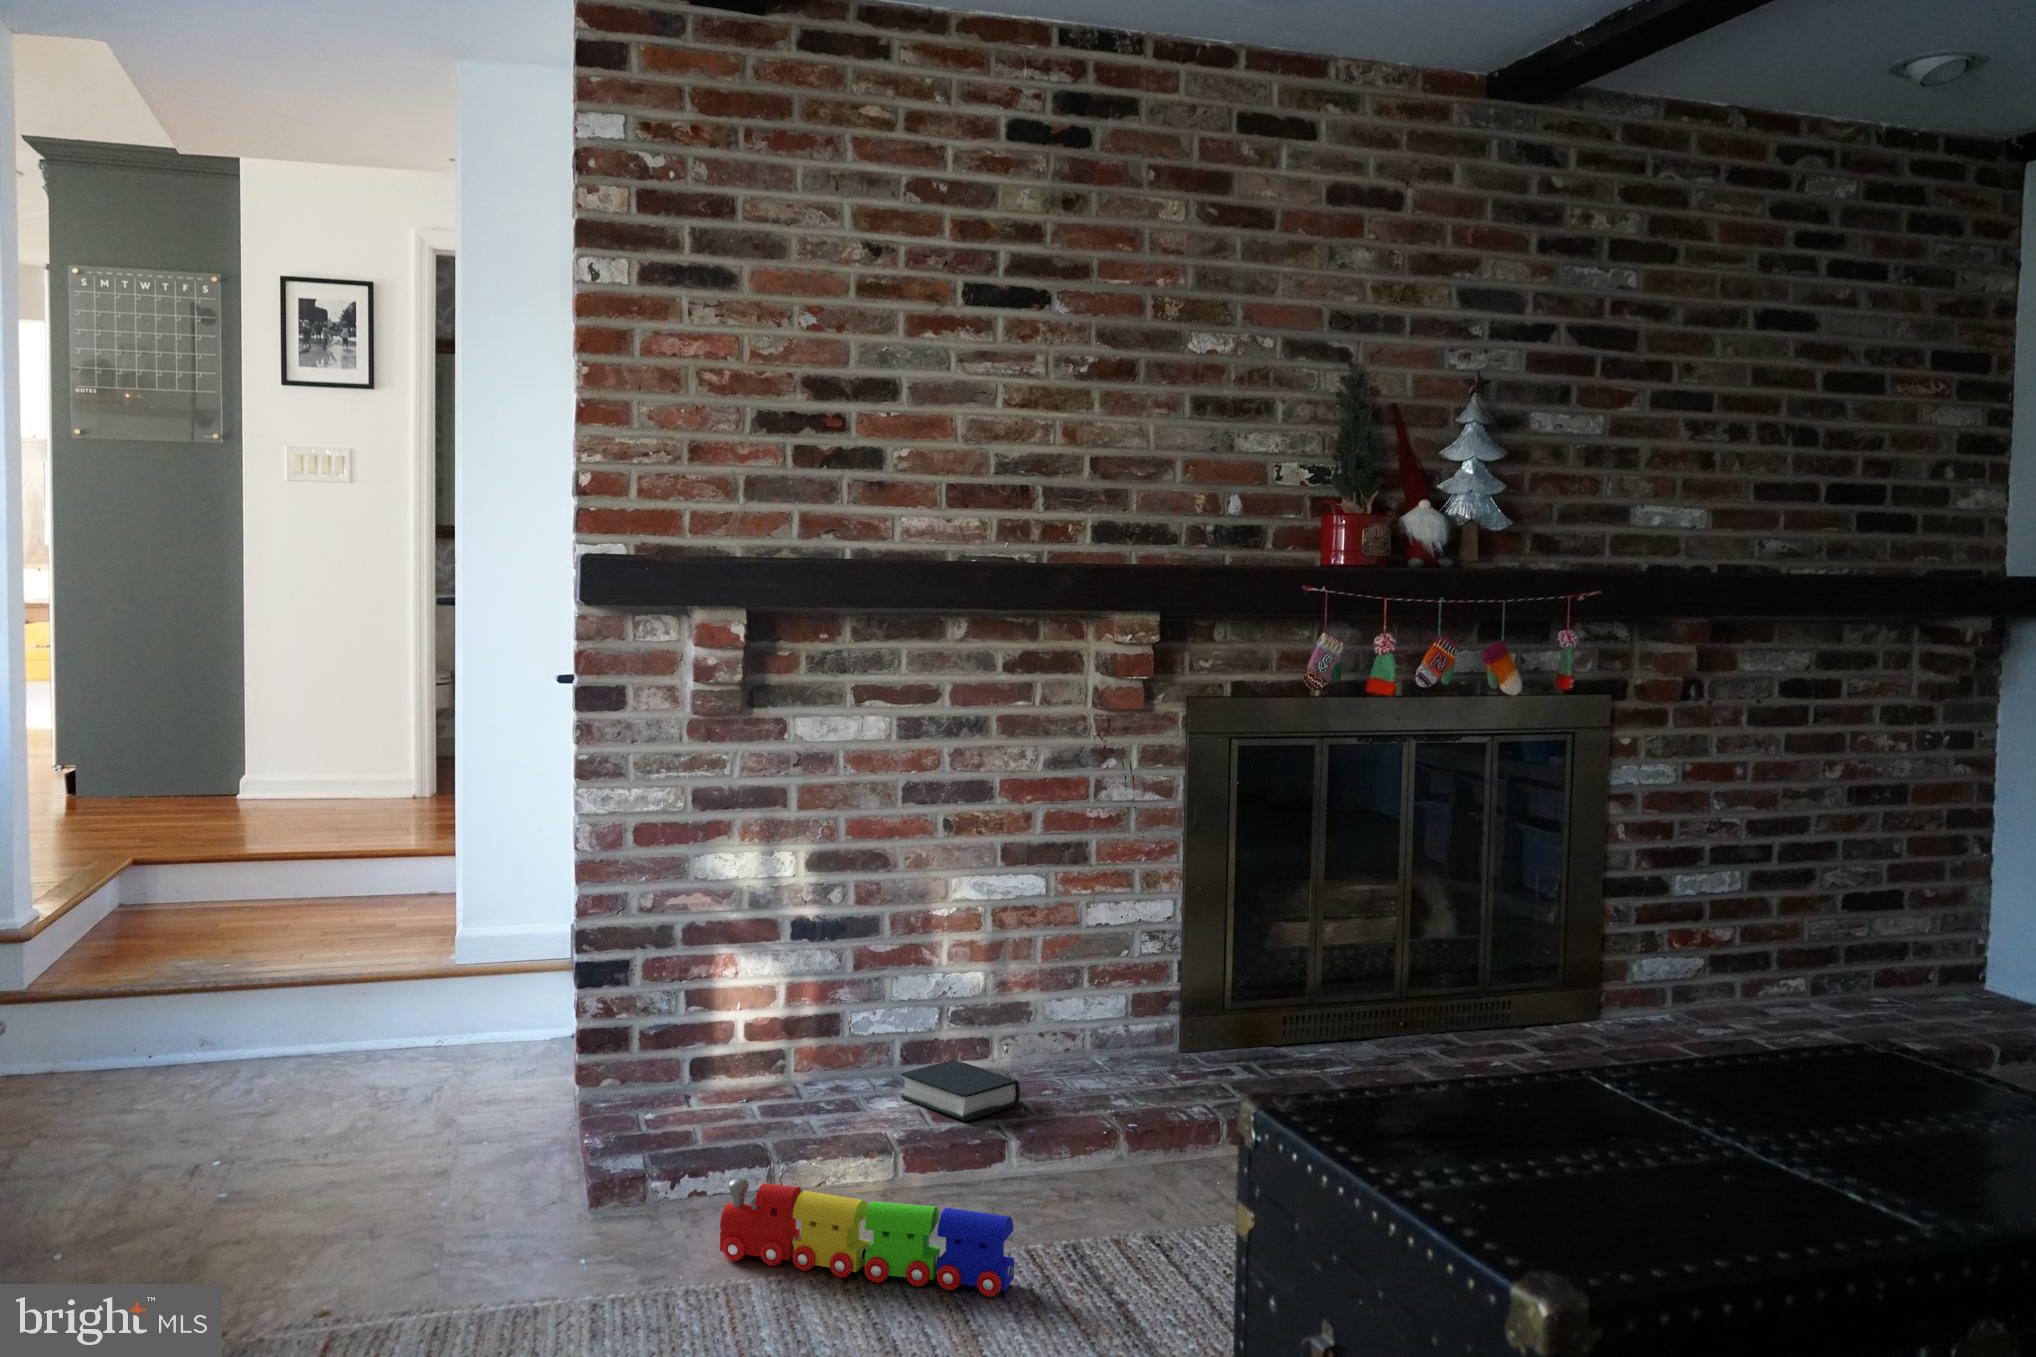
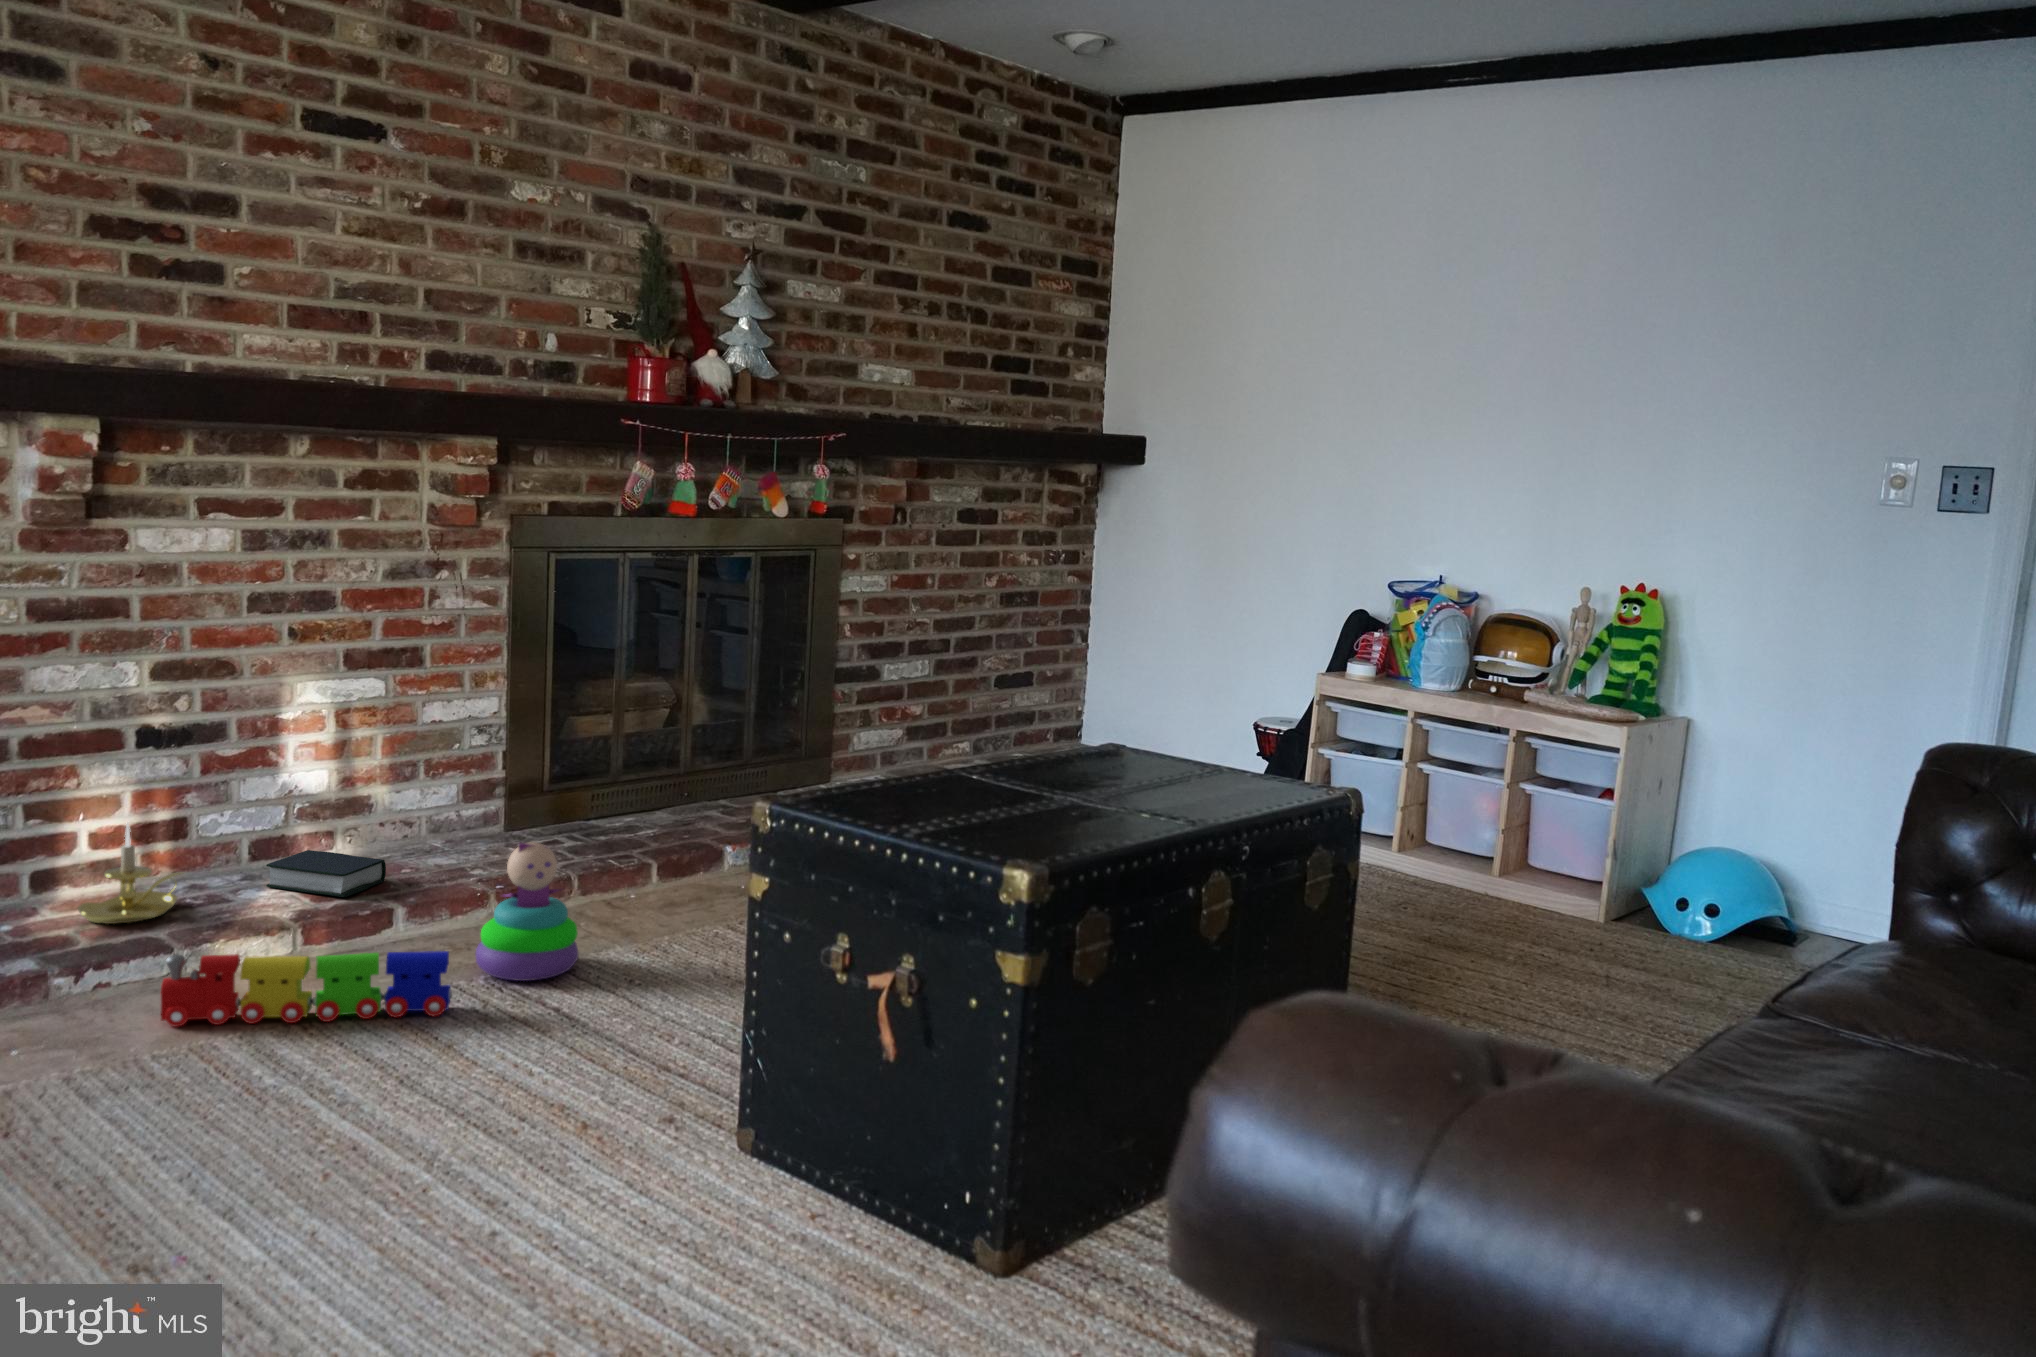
candle holder: none [710,1018,818,1126] -> present [78,823,182,924]
stacking toy: none [1067,1087,1188,1262] -> present [476,842,578,981]

